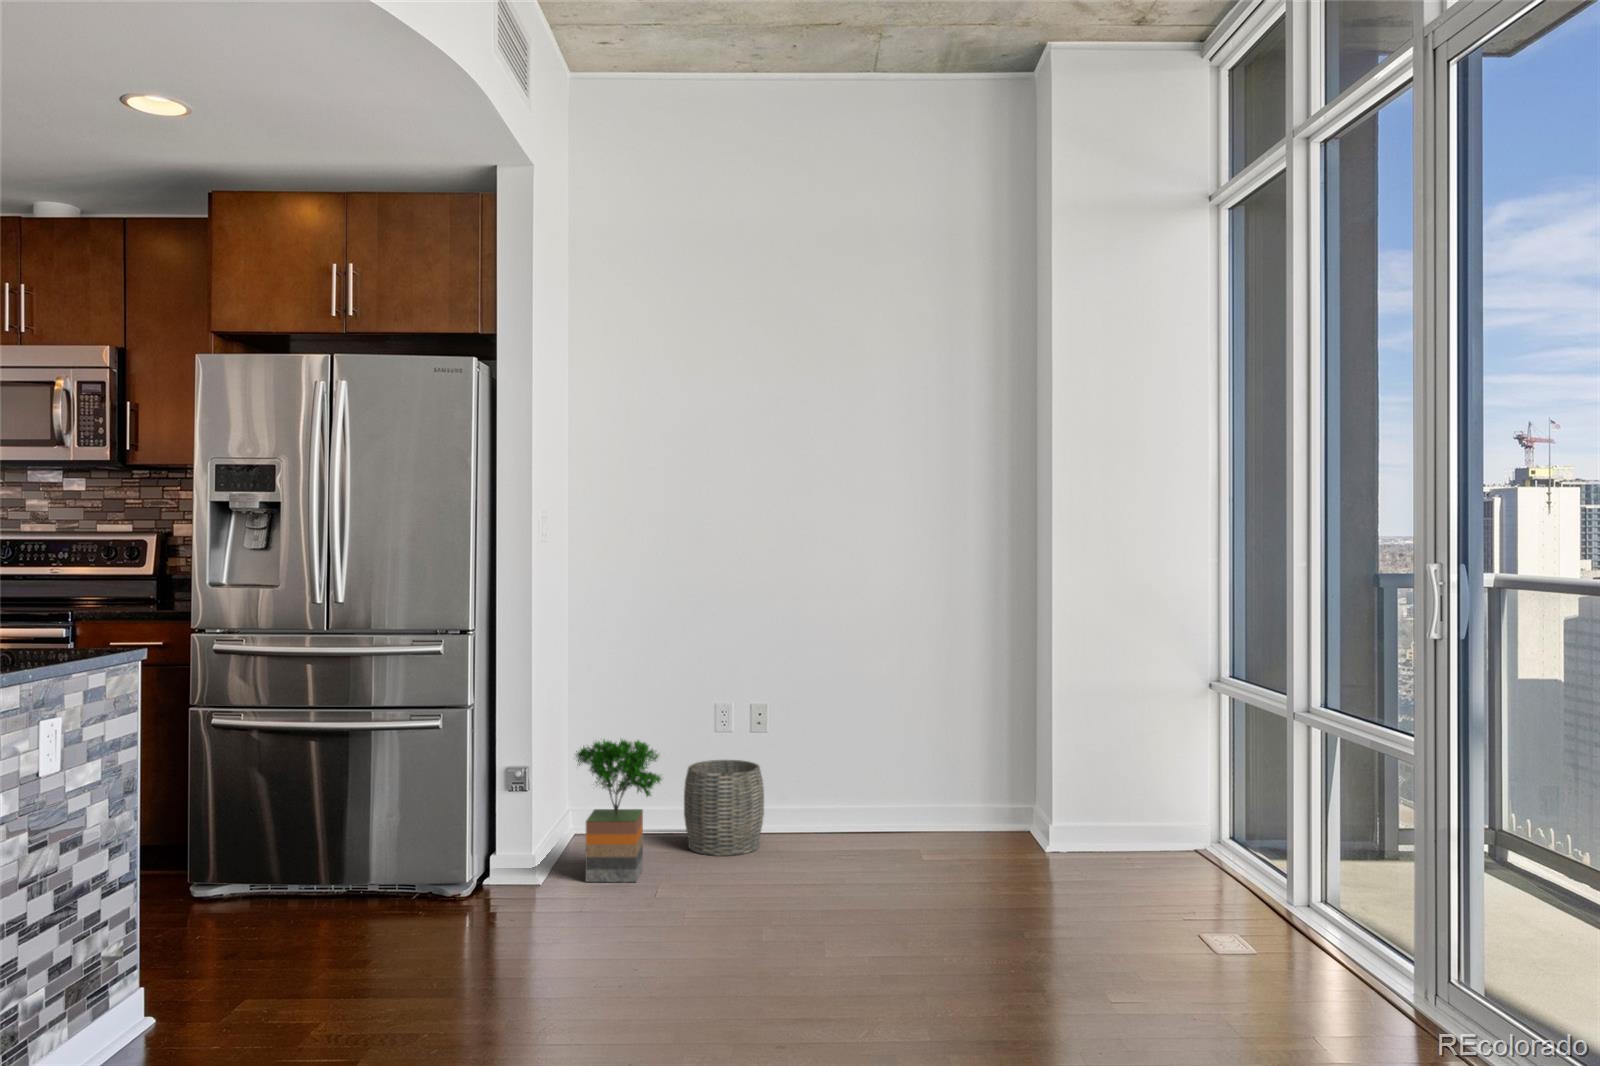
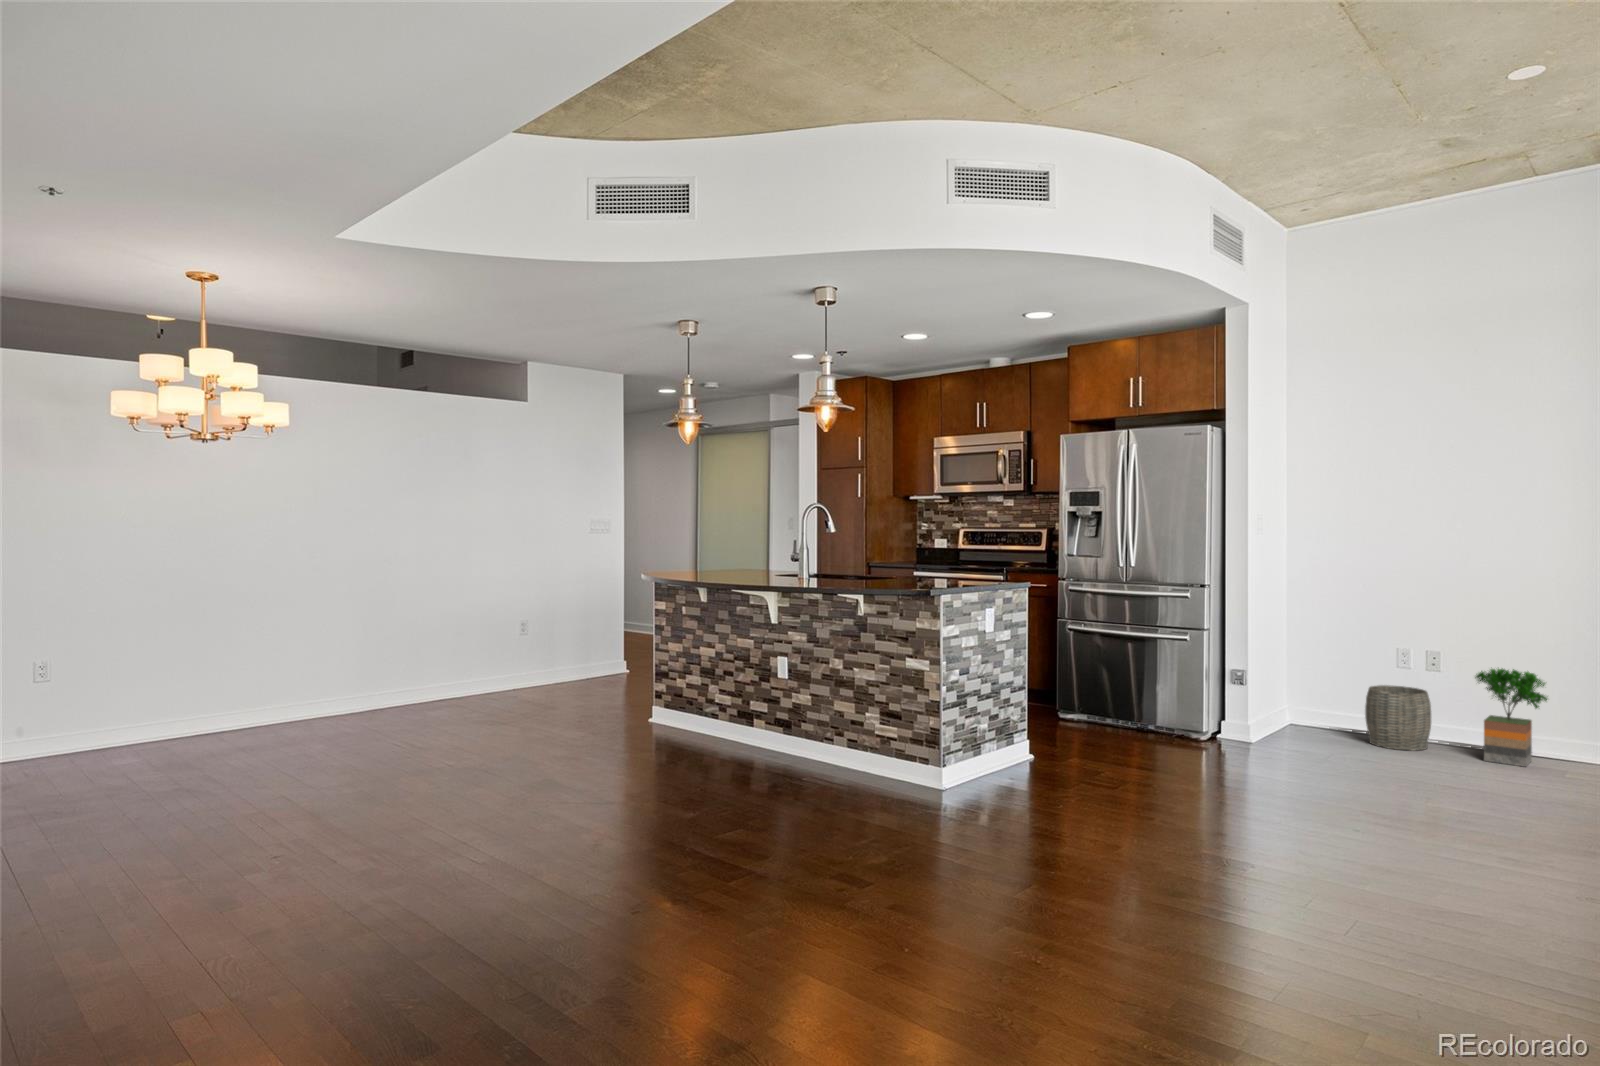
potted tree: present [576,740,662,882] -> present [1475,668,1547,767]

